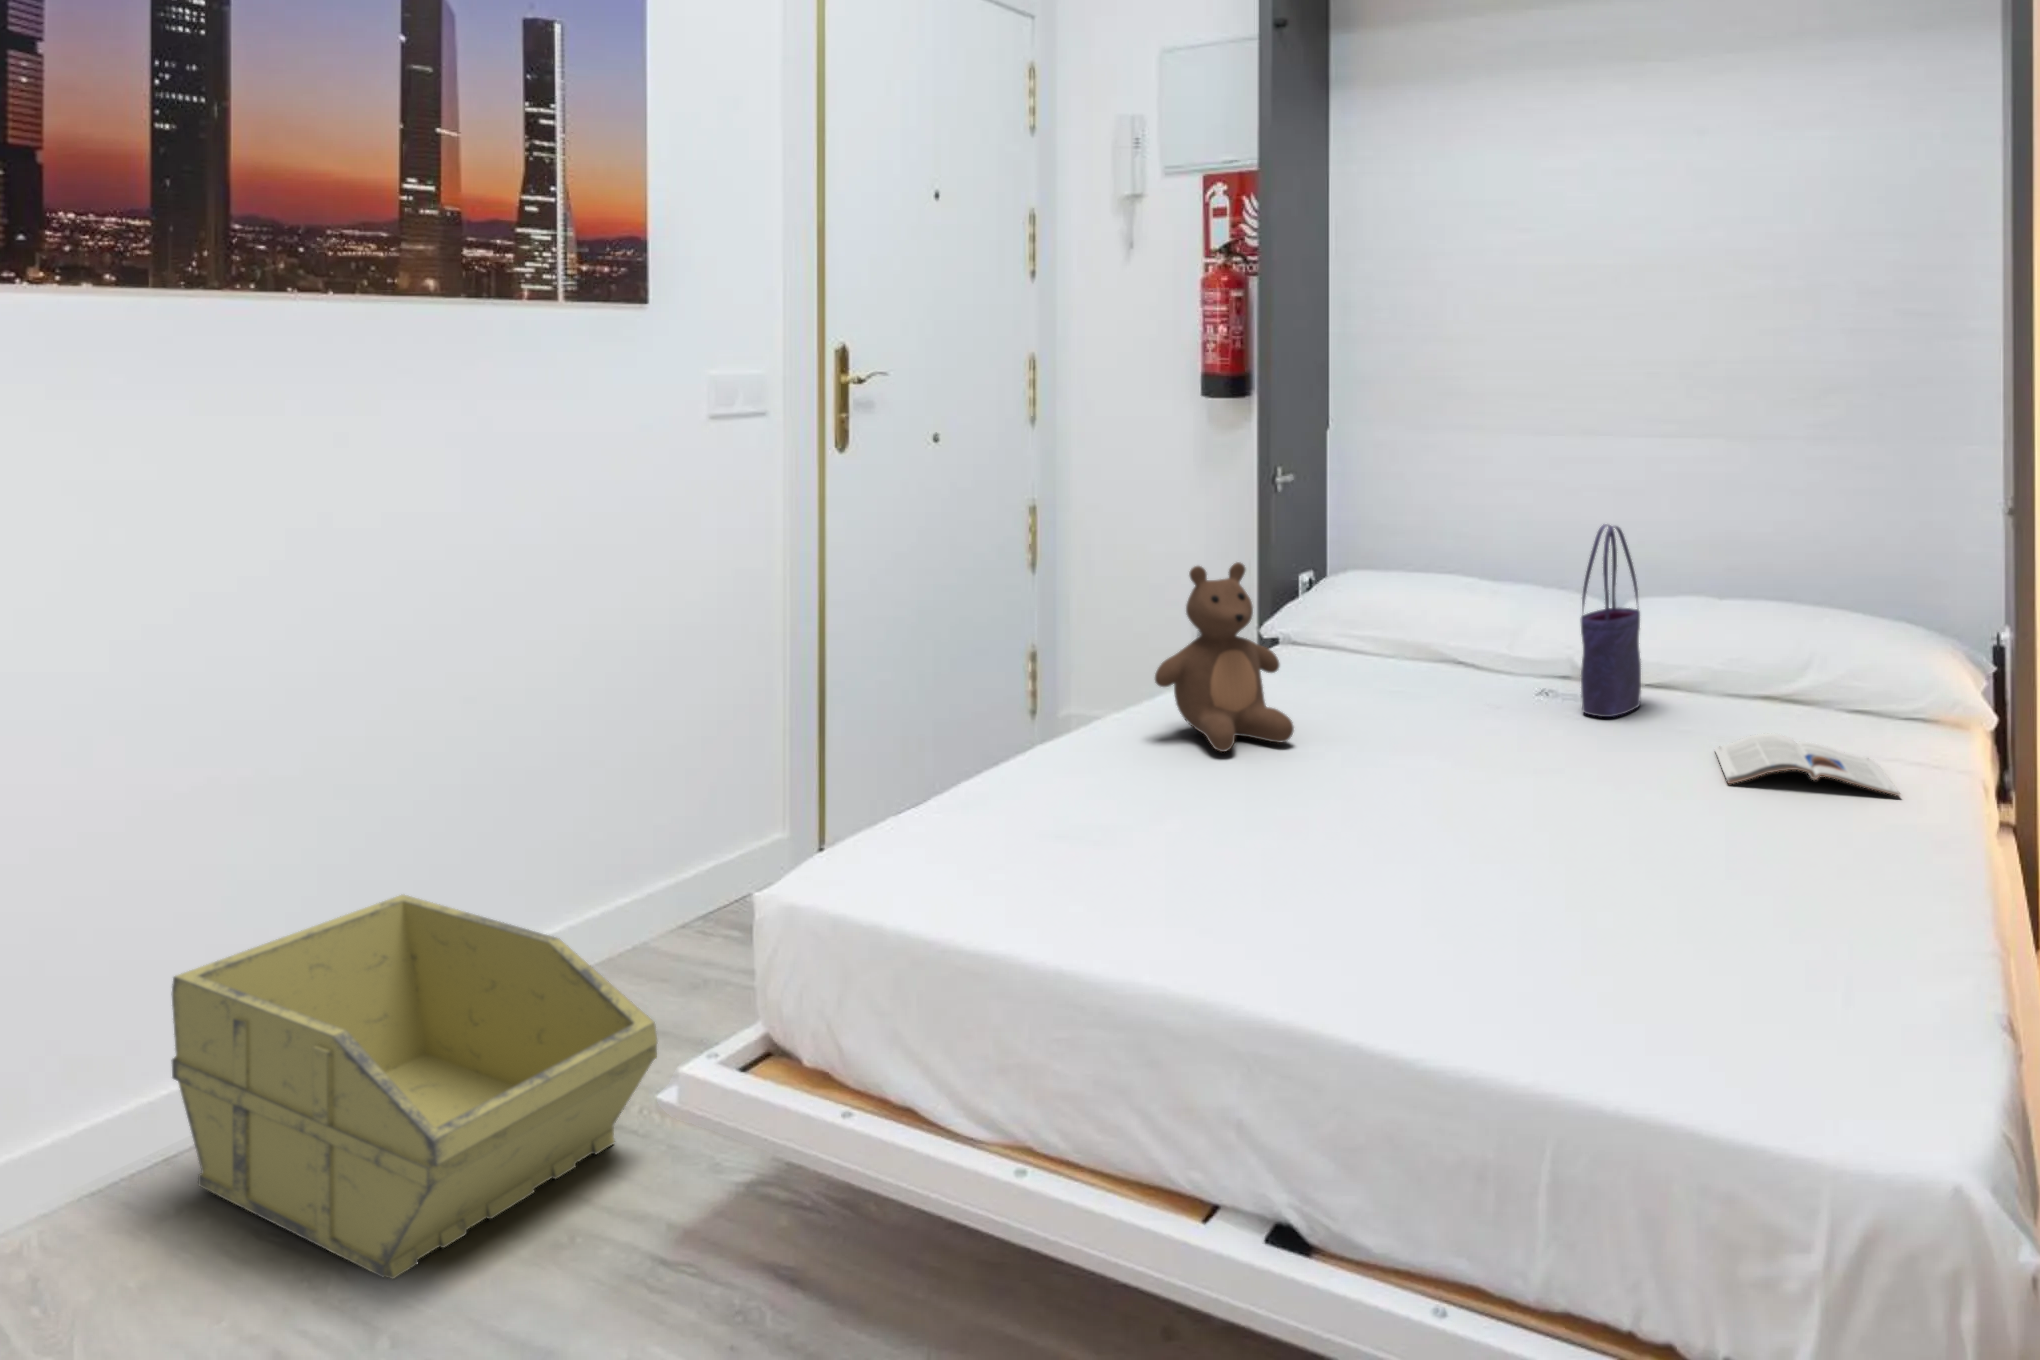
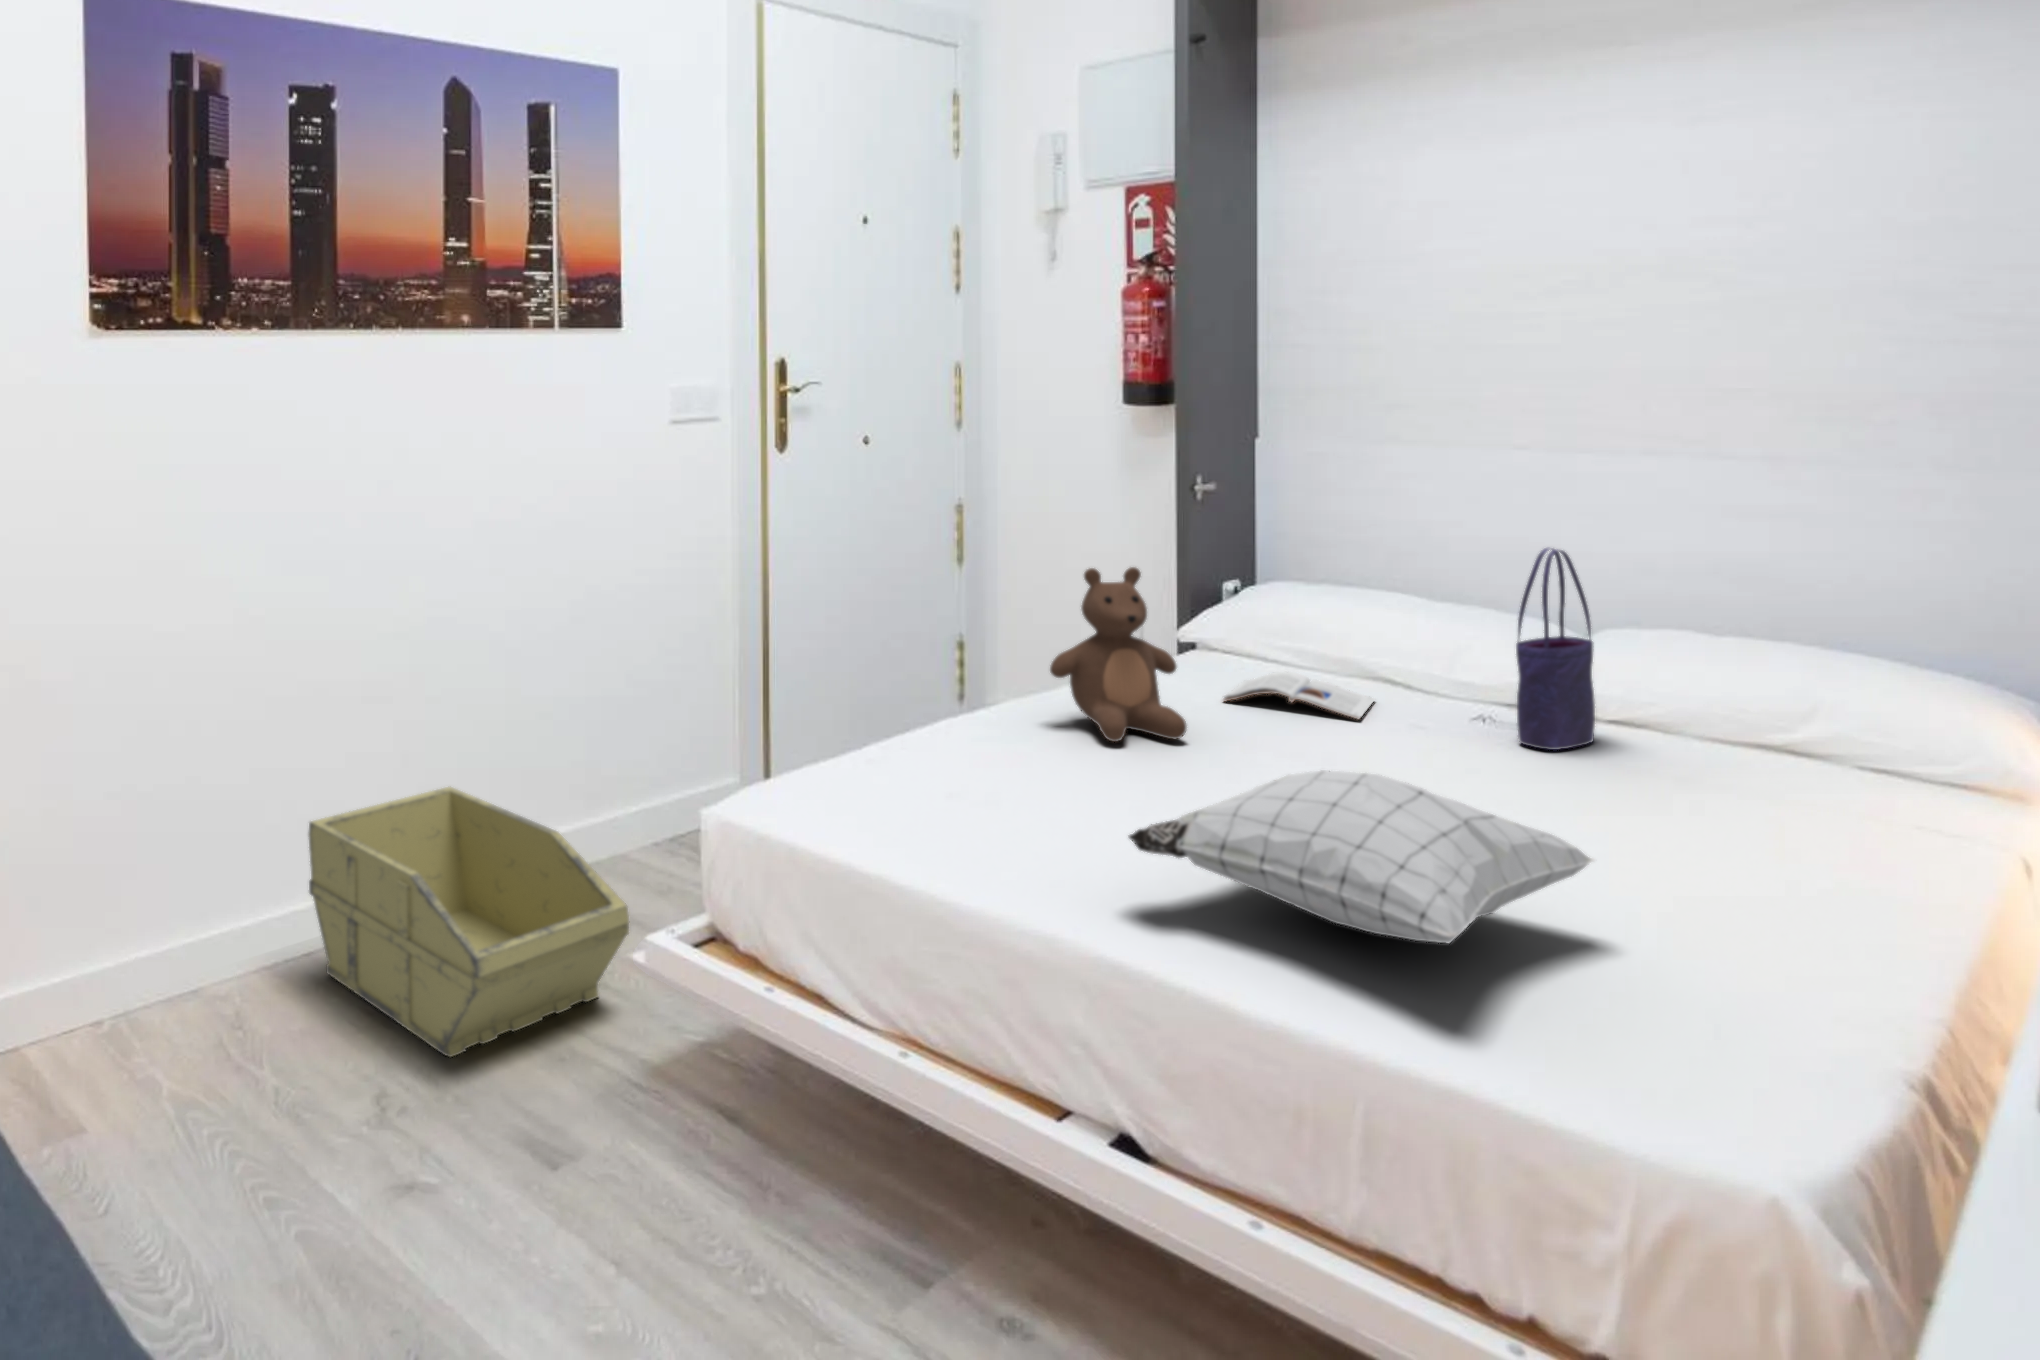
magazine: present [1714,733,1900,796] -> present [1223,672,1374,719]
pillow: none [1277,770,1711,954] -> present [1128,770,1594,943]

